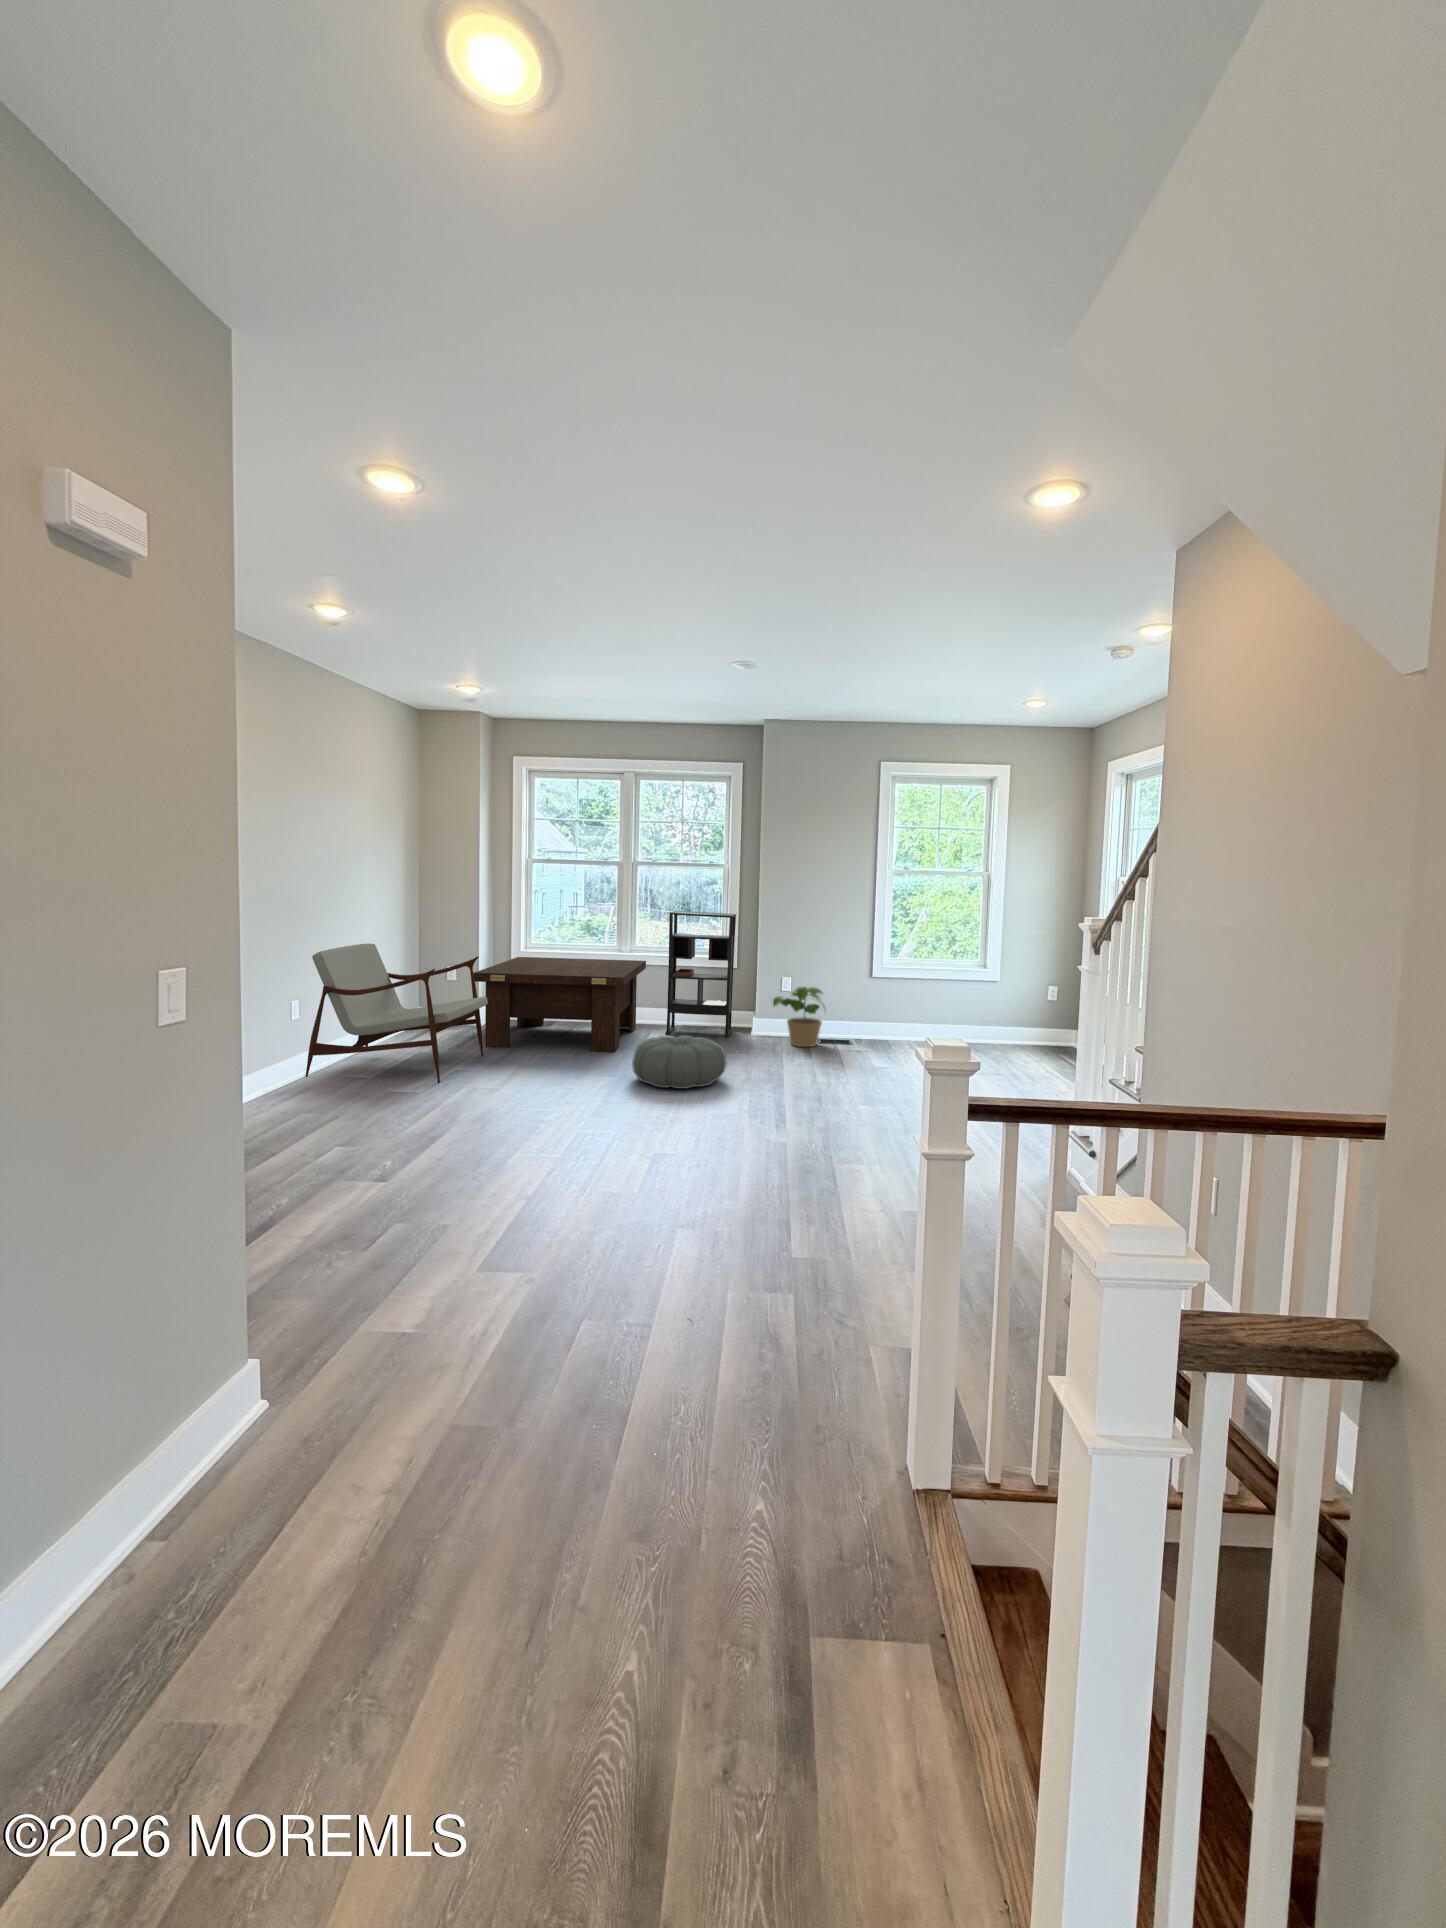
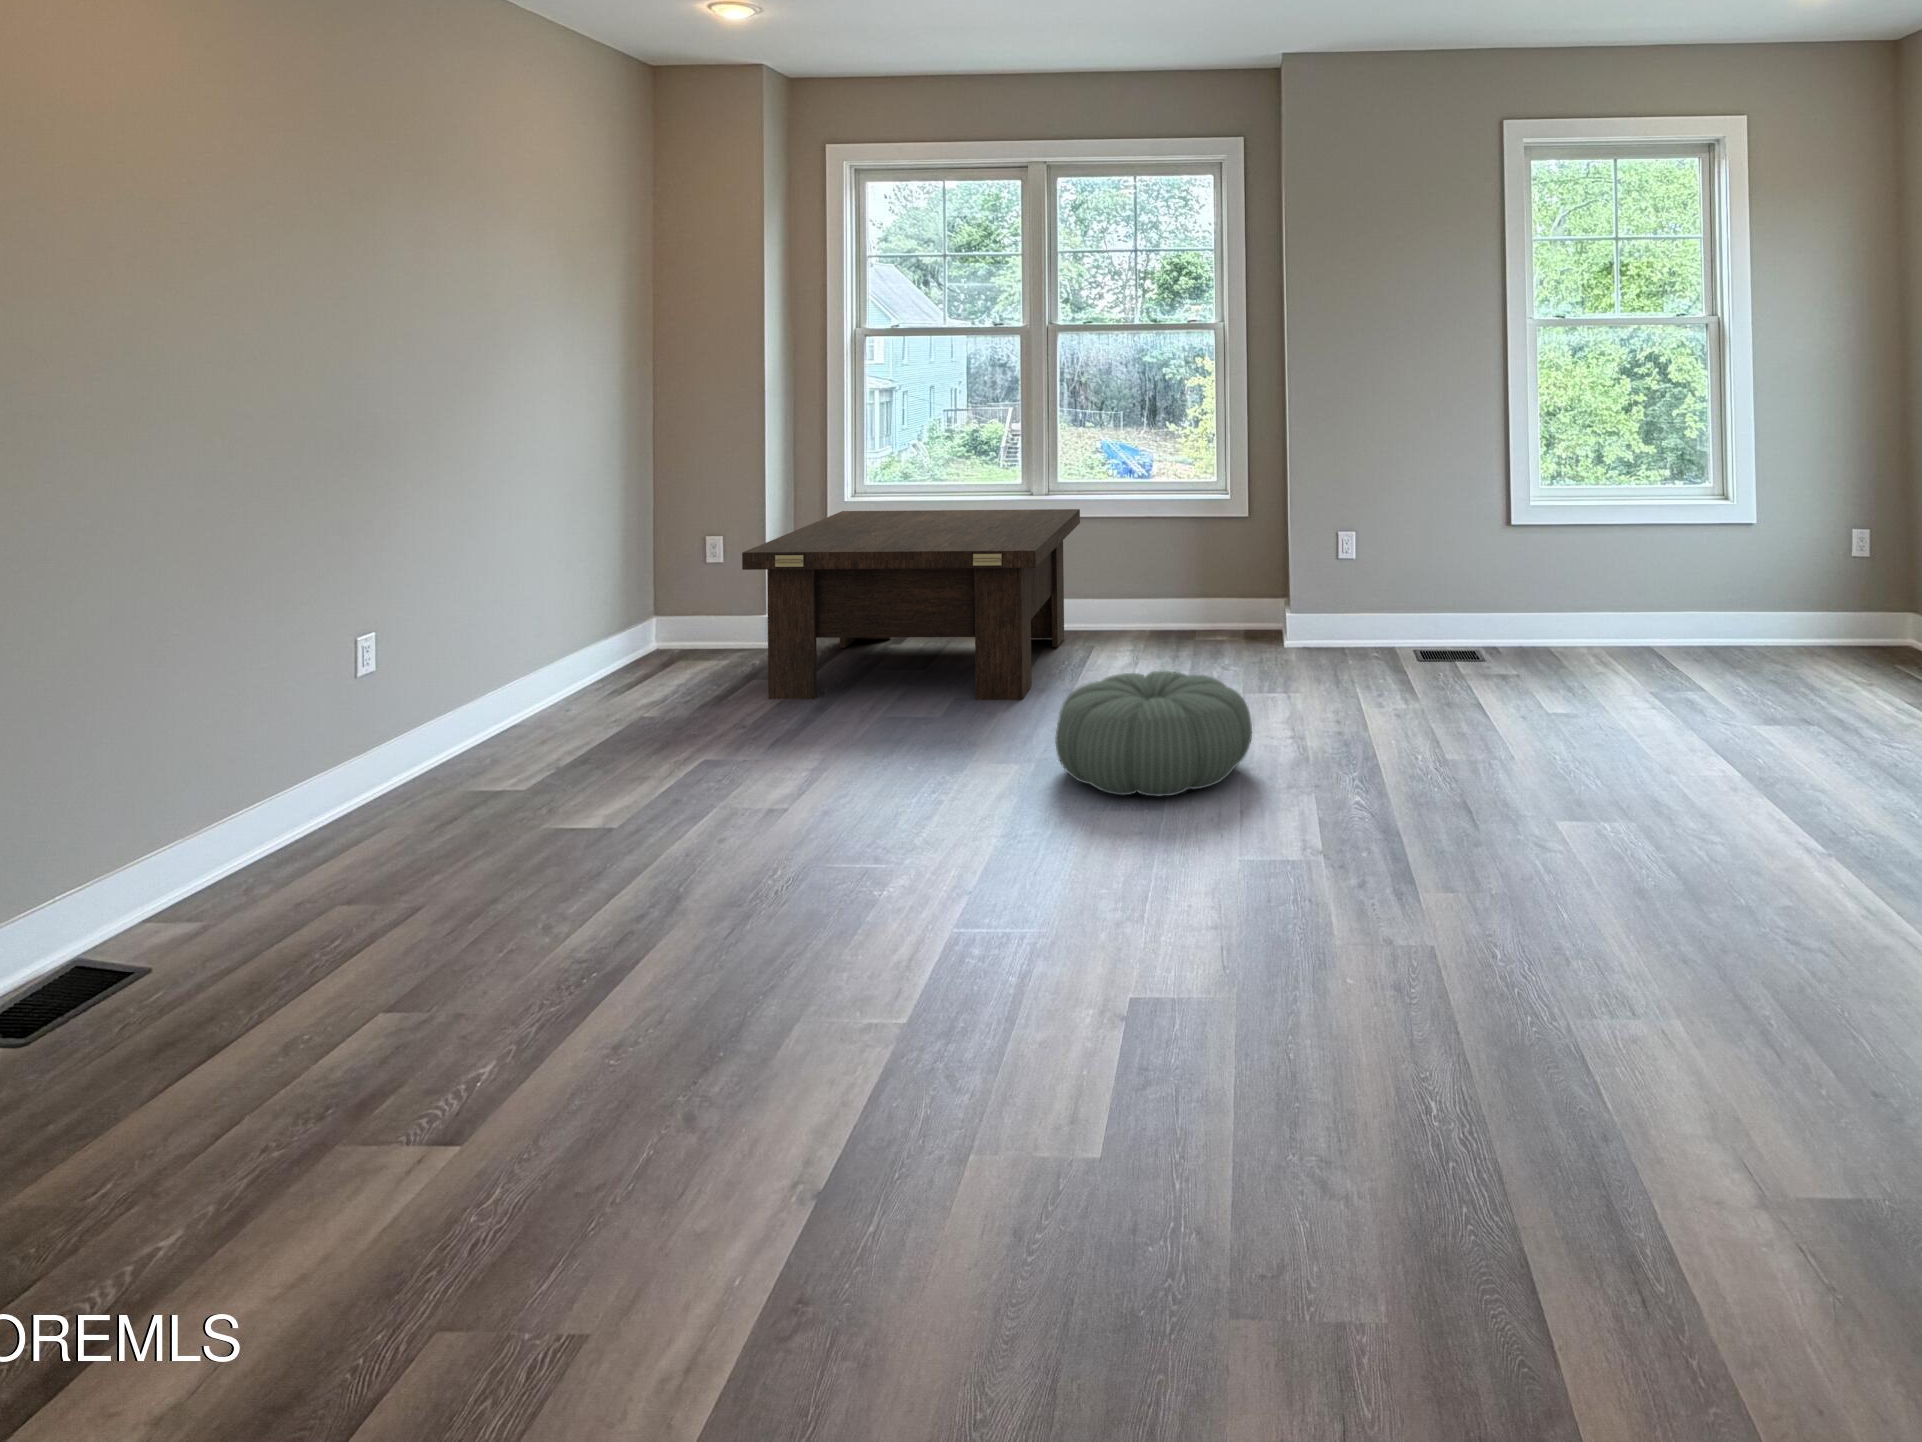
bookshelf: present [665,911,736,1037] -> none [1121,414,1246,651]
armchair: present [305,944,488,1083] -> none [367,505,765,804]
potted plant: present [773,987,822,1047] -> none [1325,553,1429,669]

